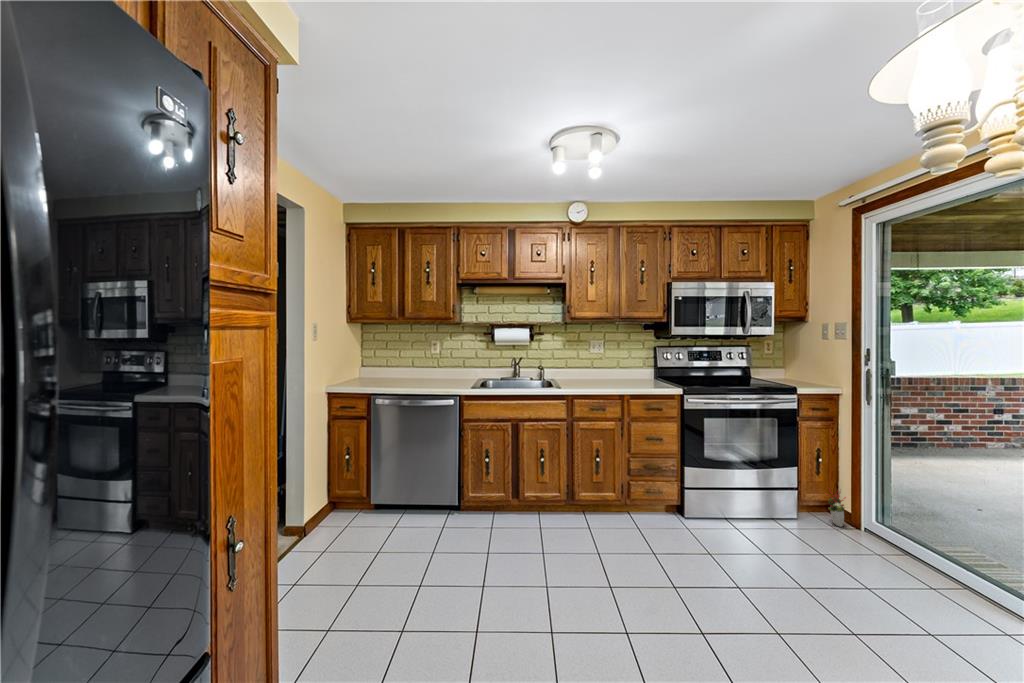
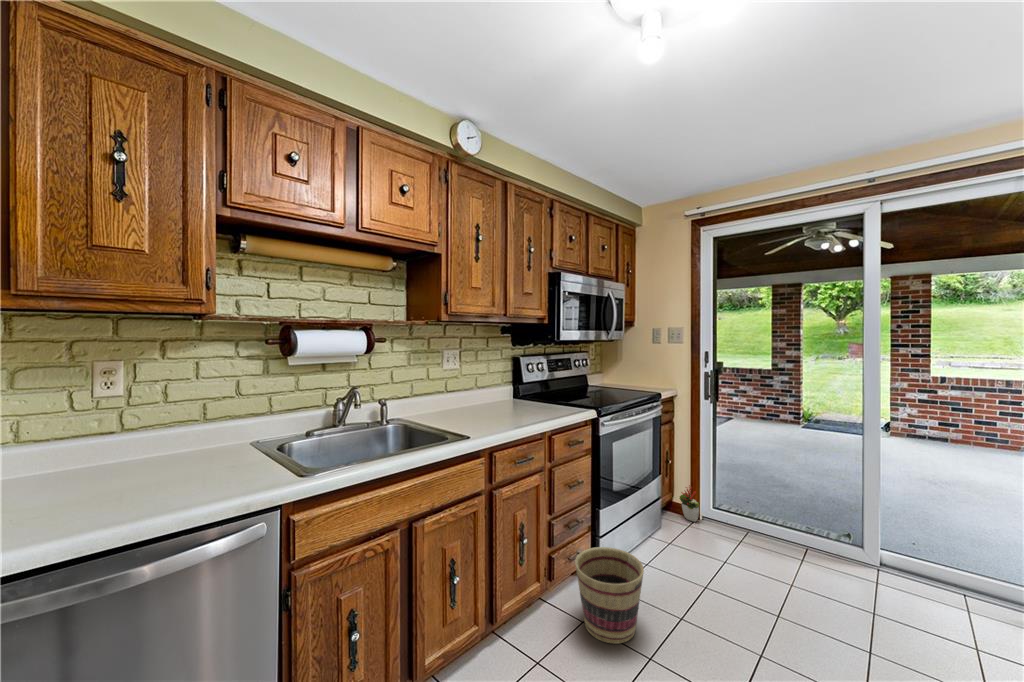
basket: none [621,480,668,536] -> present [575,547,644,644]

